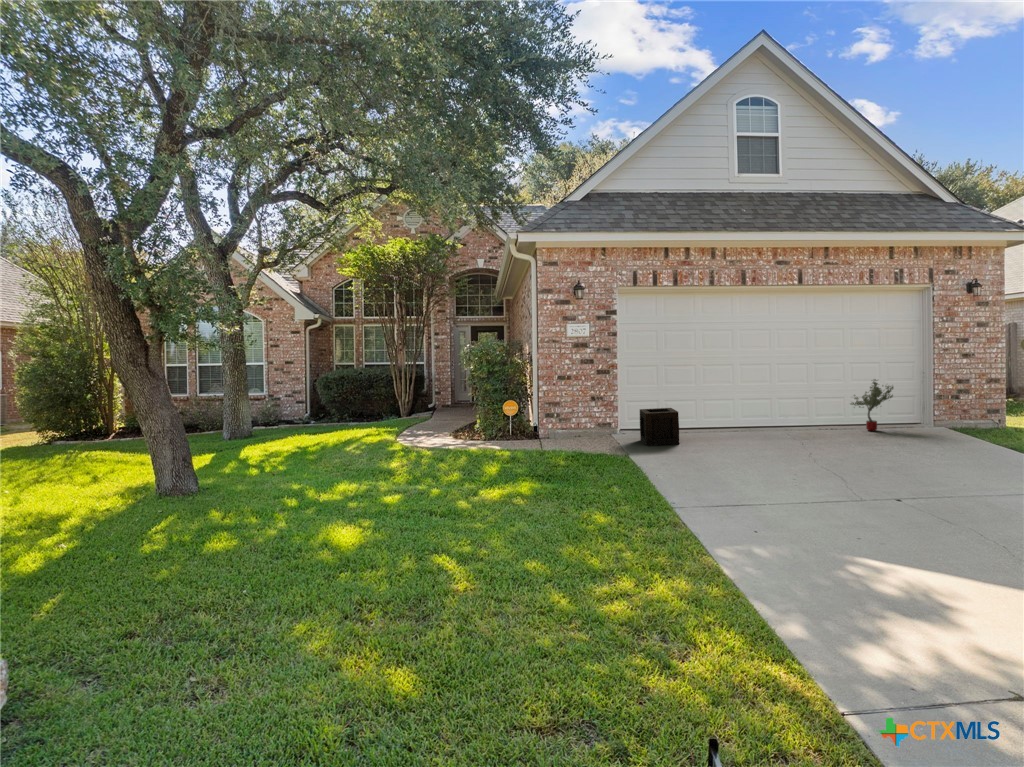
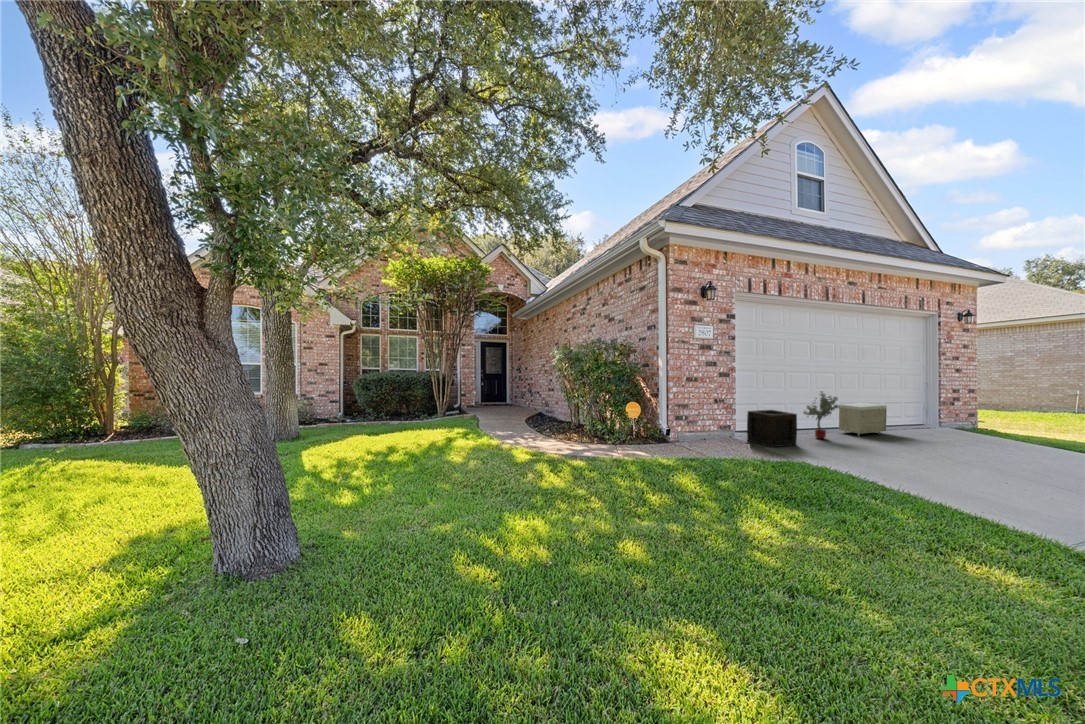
potted tree: present [851,379,894,431] -> present [804,391,838,439]
storage bench: none [768,399,821,437] -> present [838,403,887,436]

